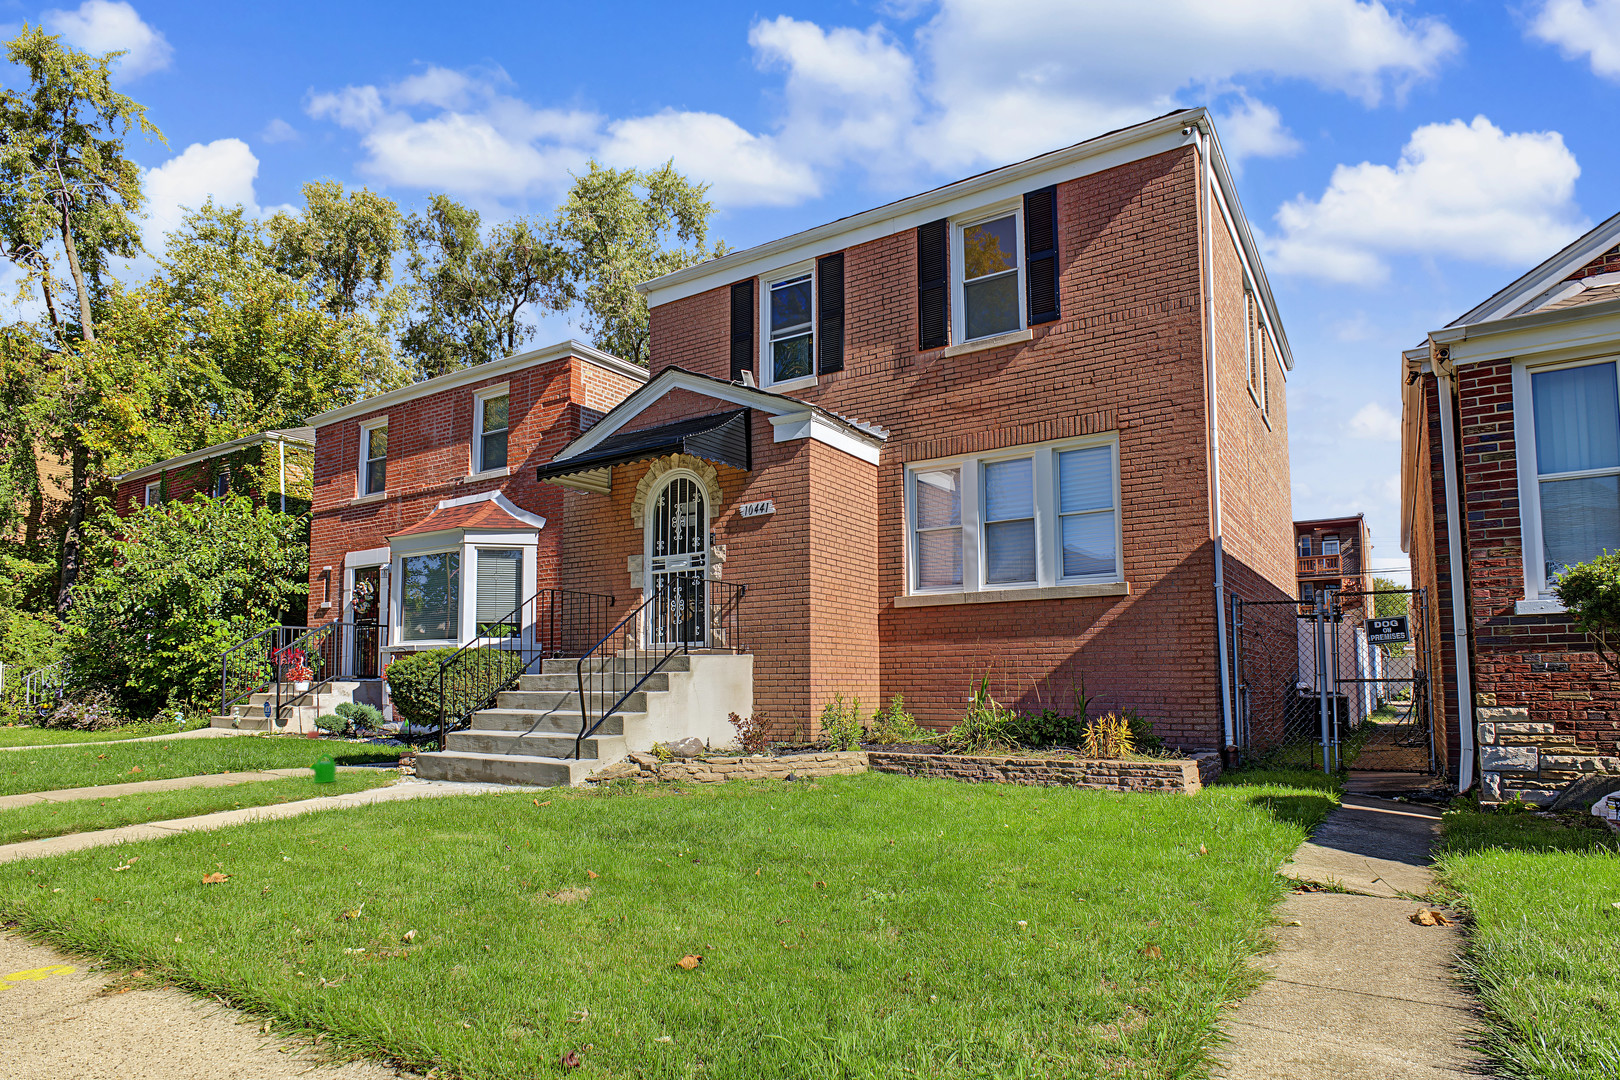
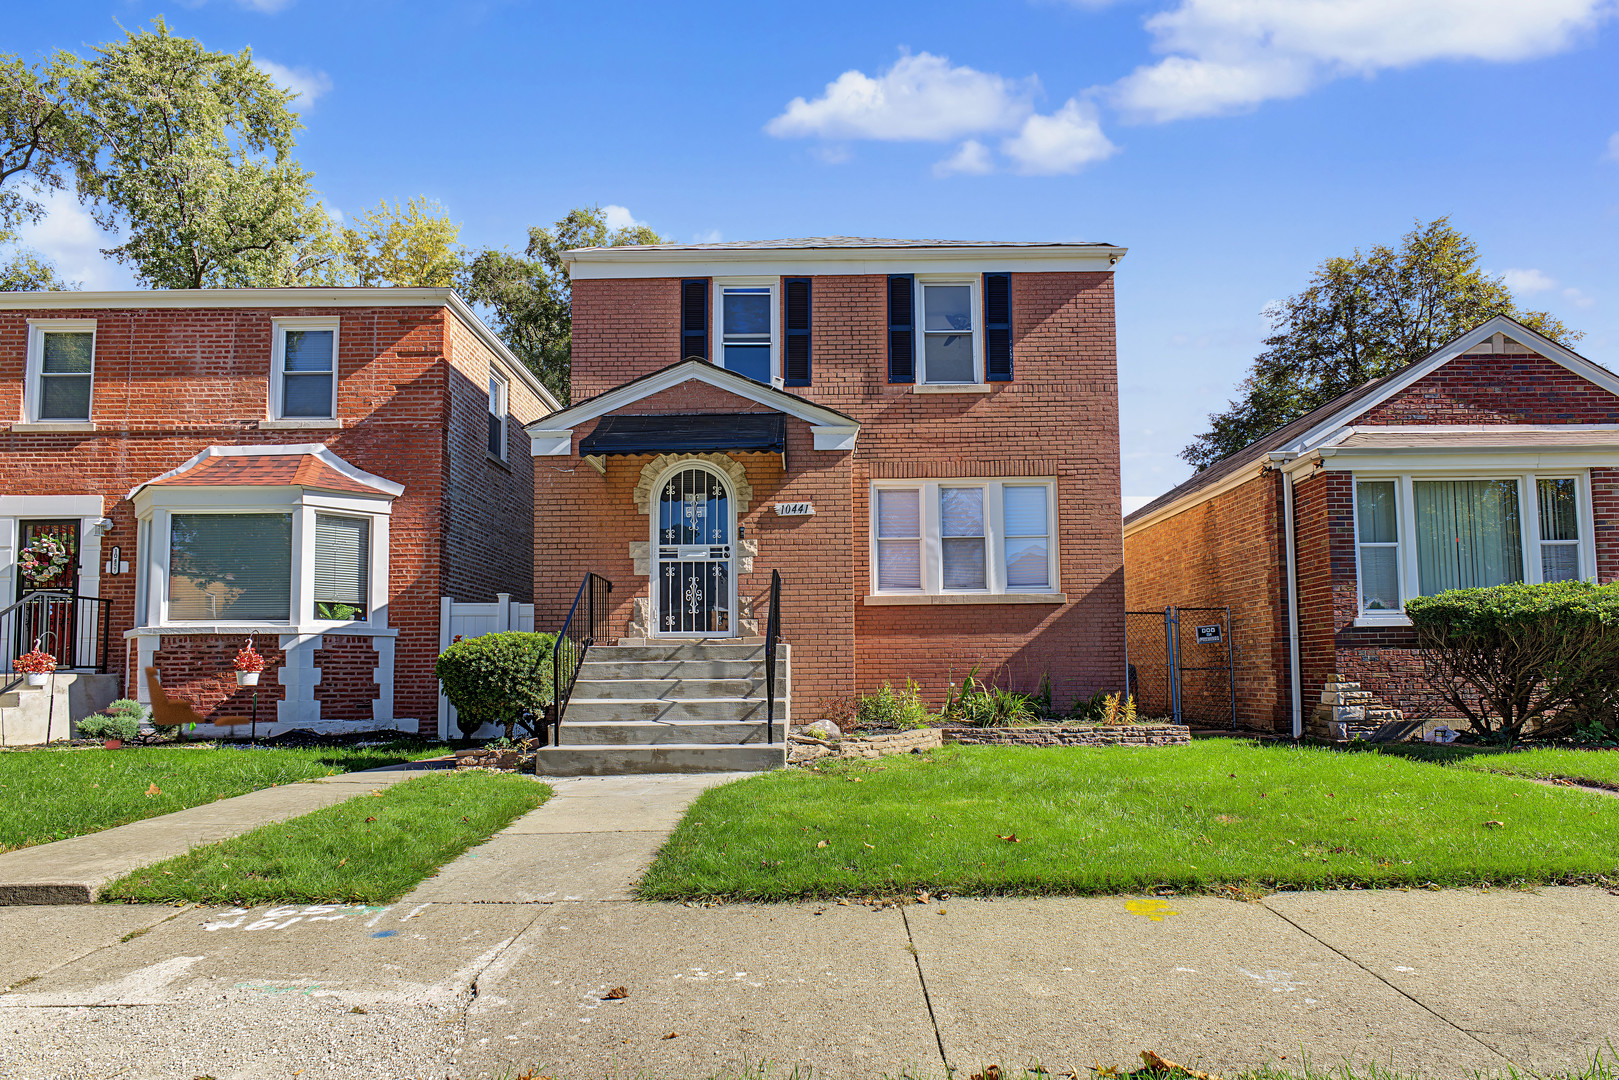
lounge chair: none [349,675,428,736] -> present [144,666,250,743]
watering can: present [310,754,337,783] -> none [493,755,516,785]

